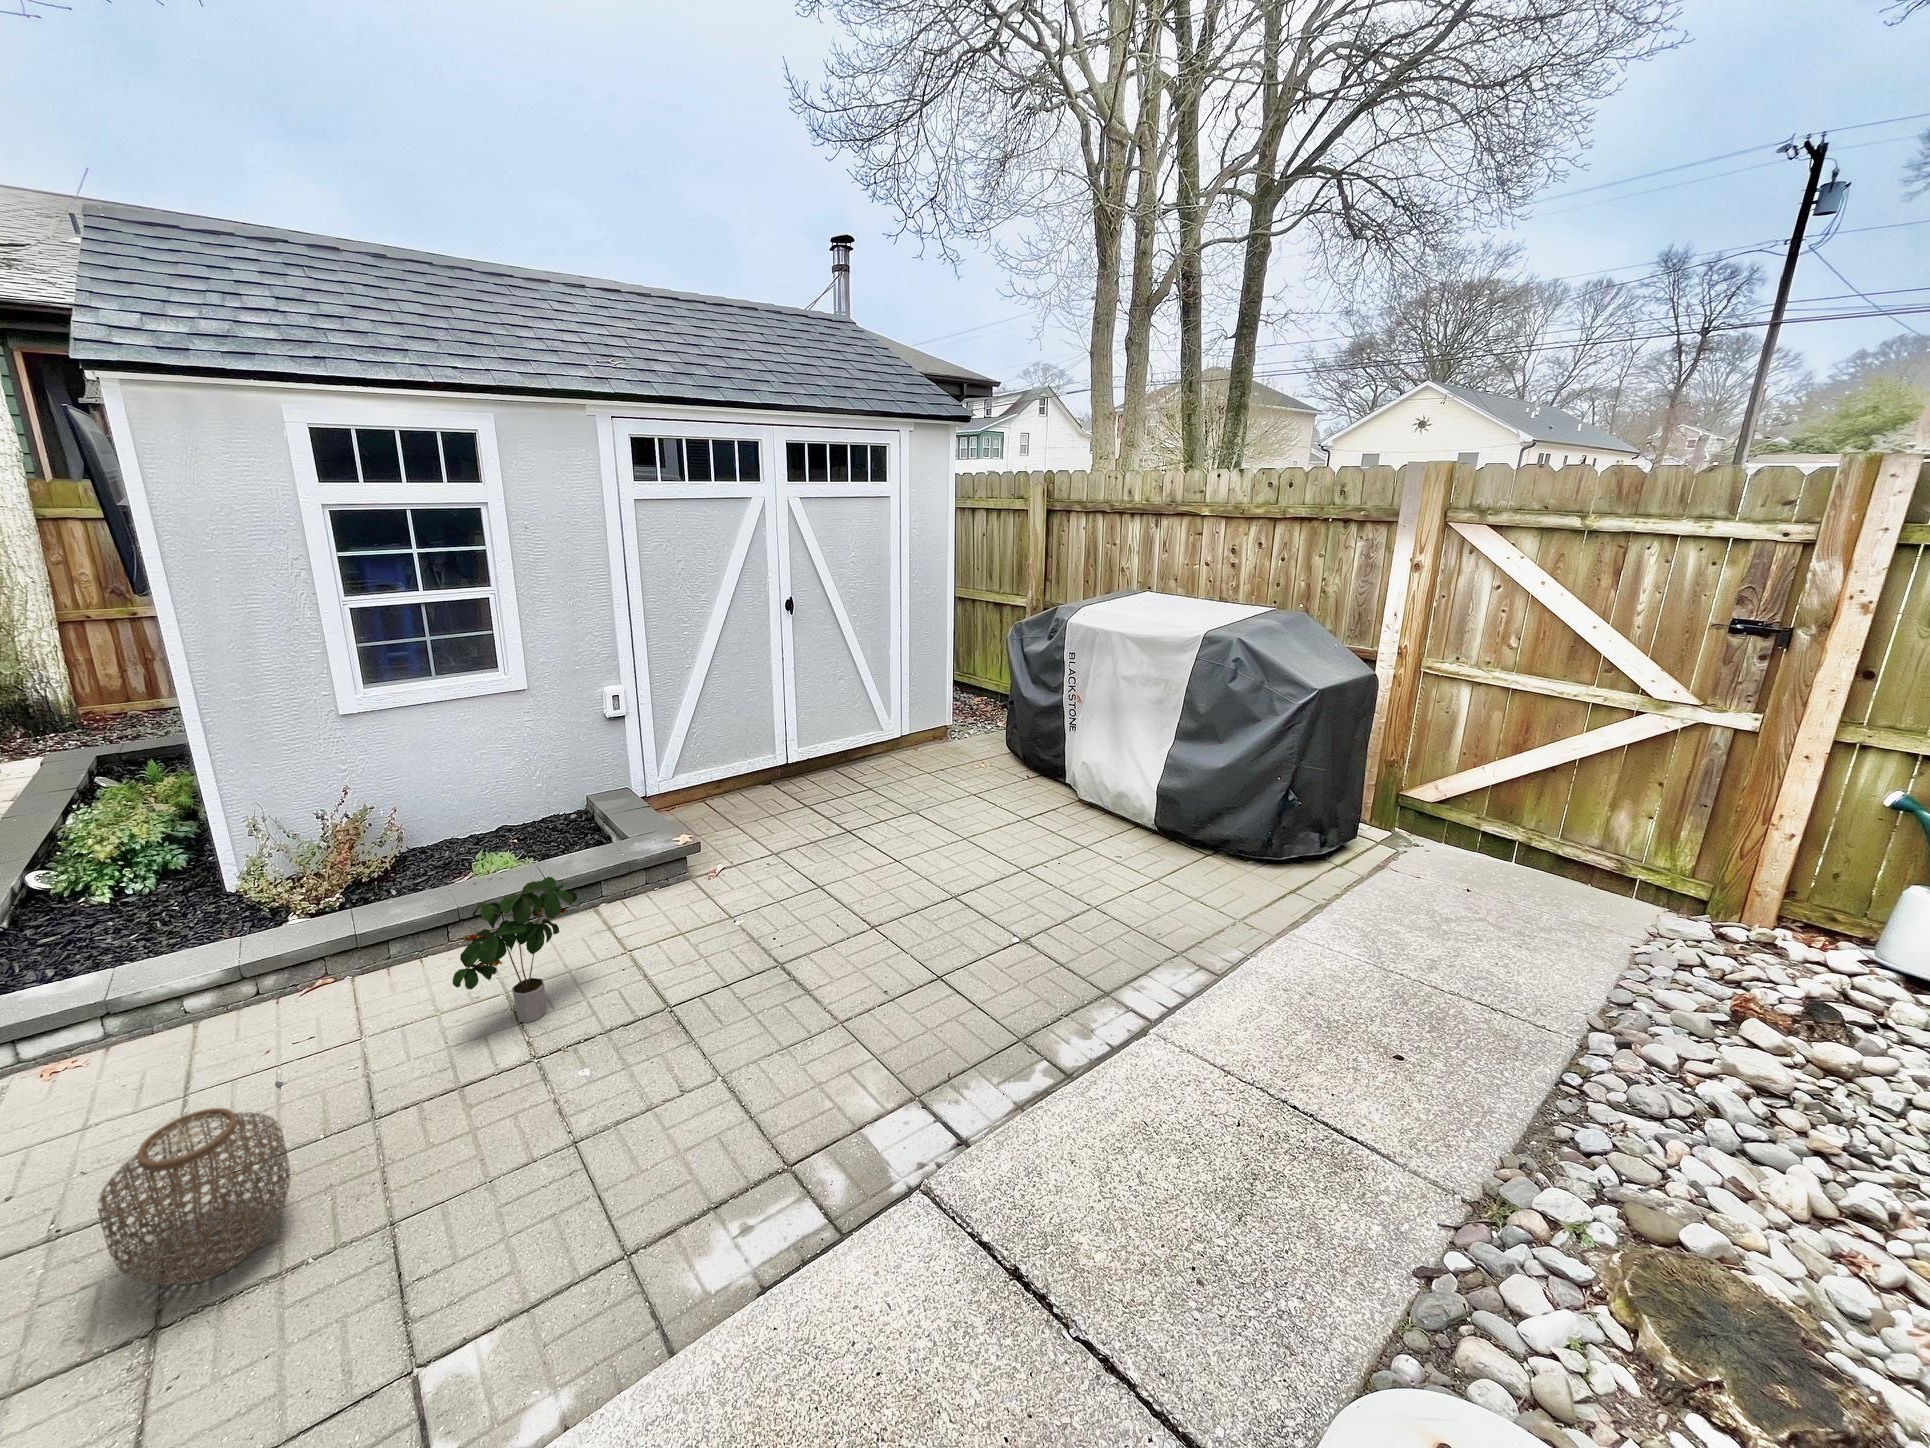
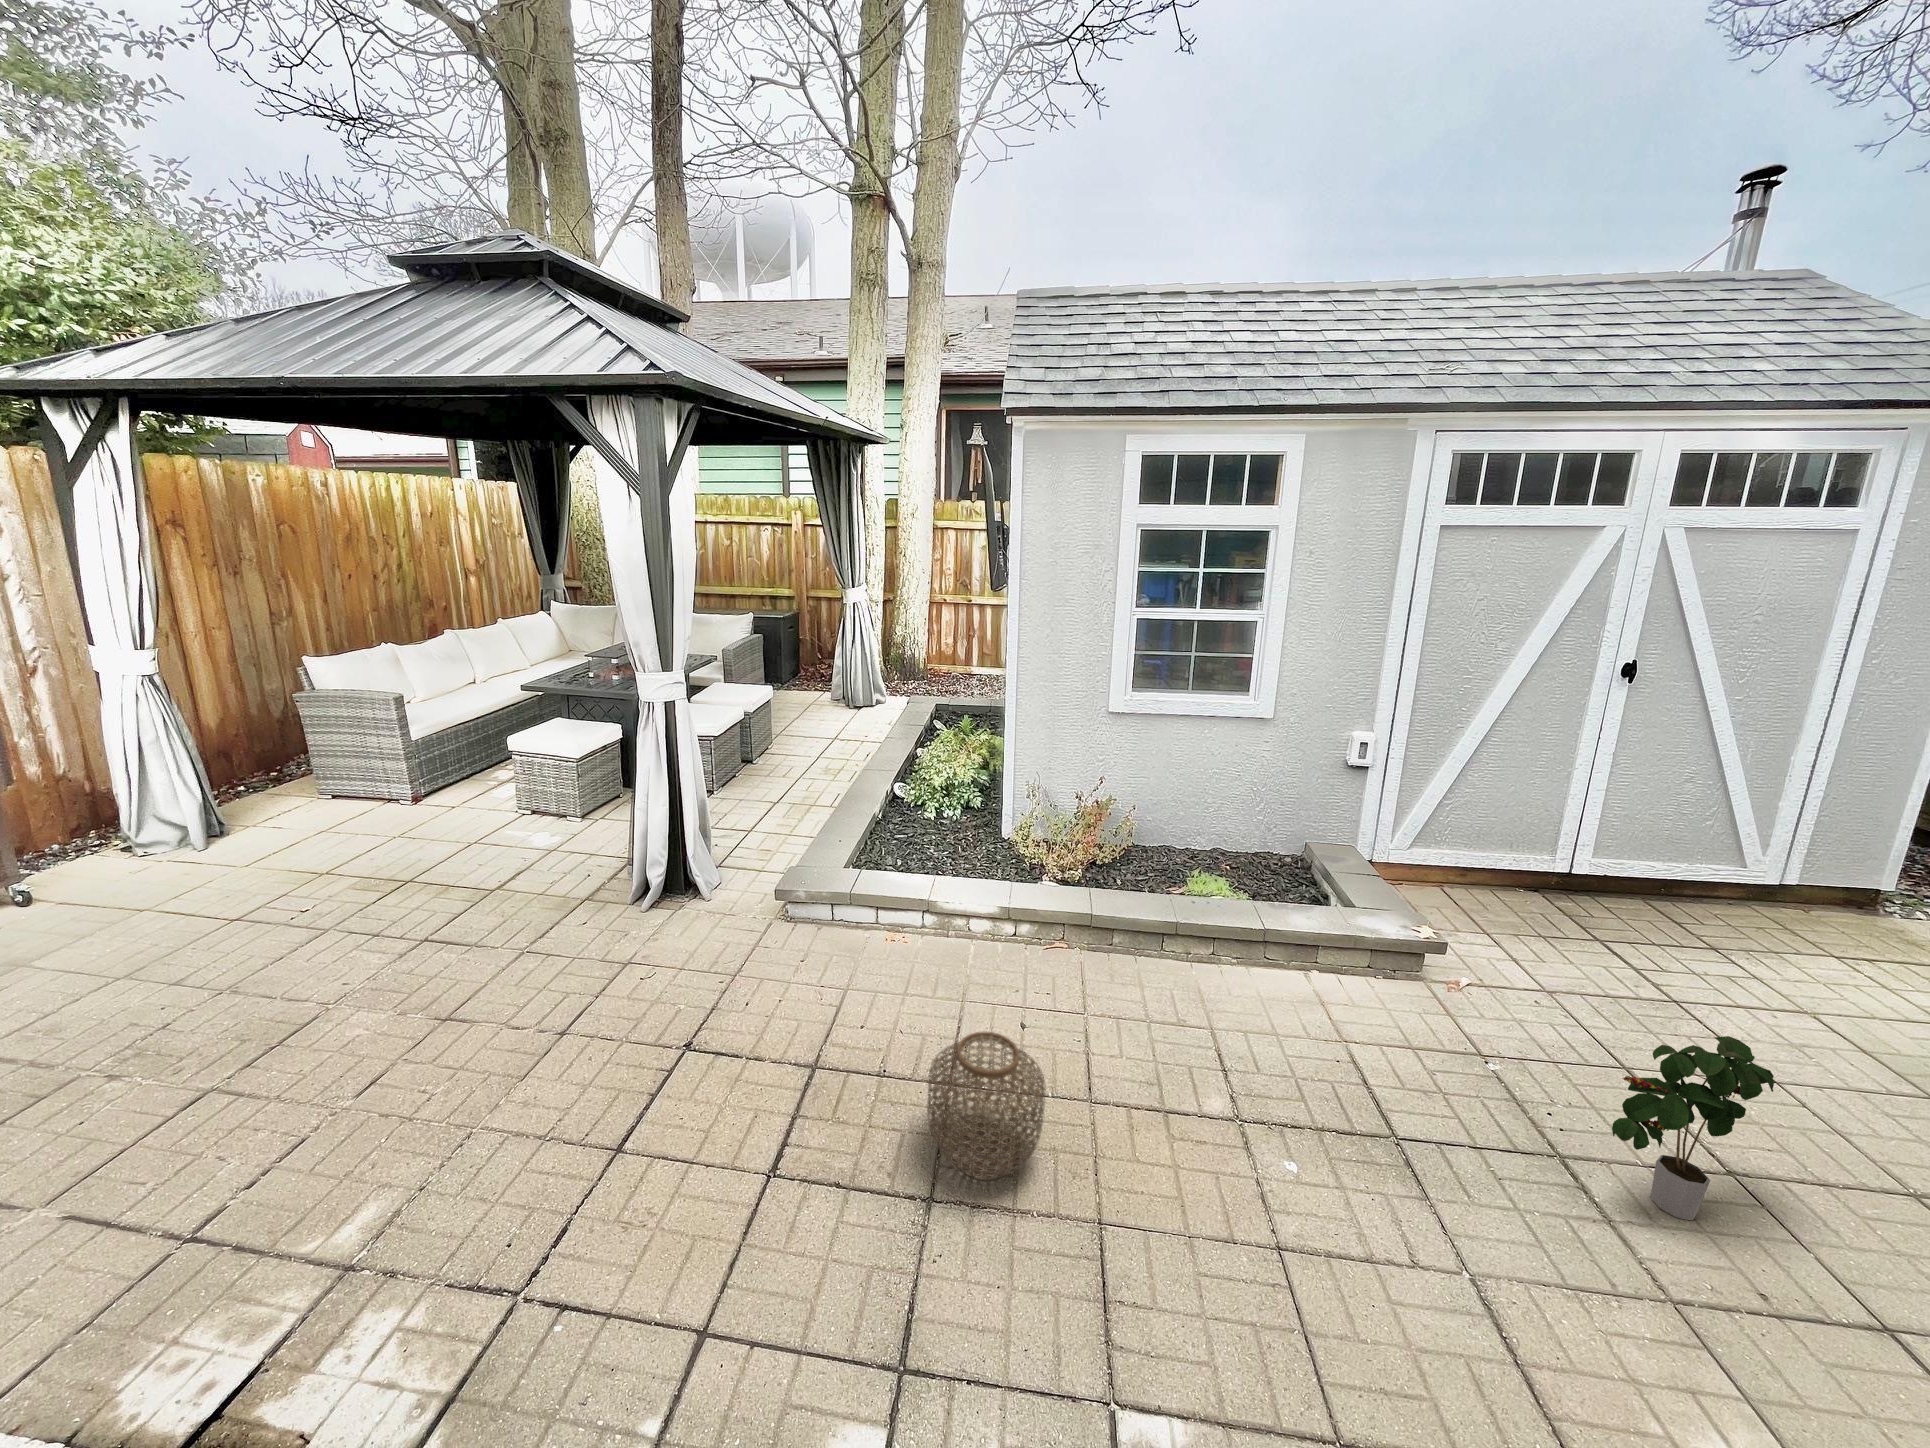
potted plant: present [453,877,577,1023] -> present [1612,1036,1774,1220]

